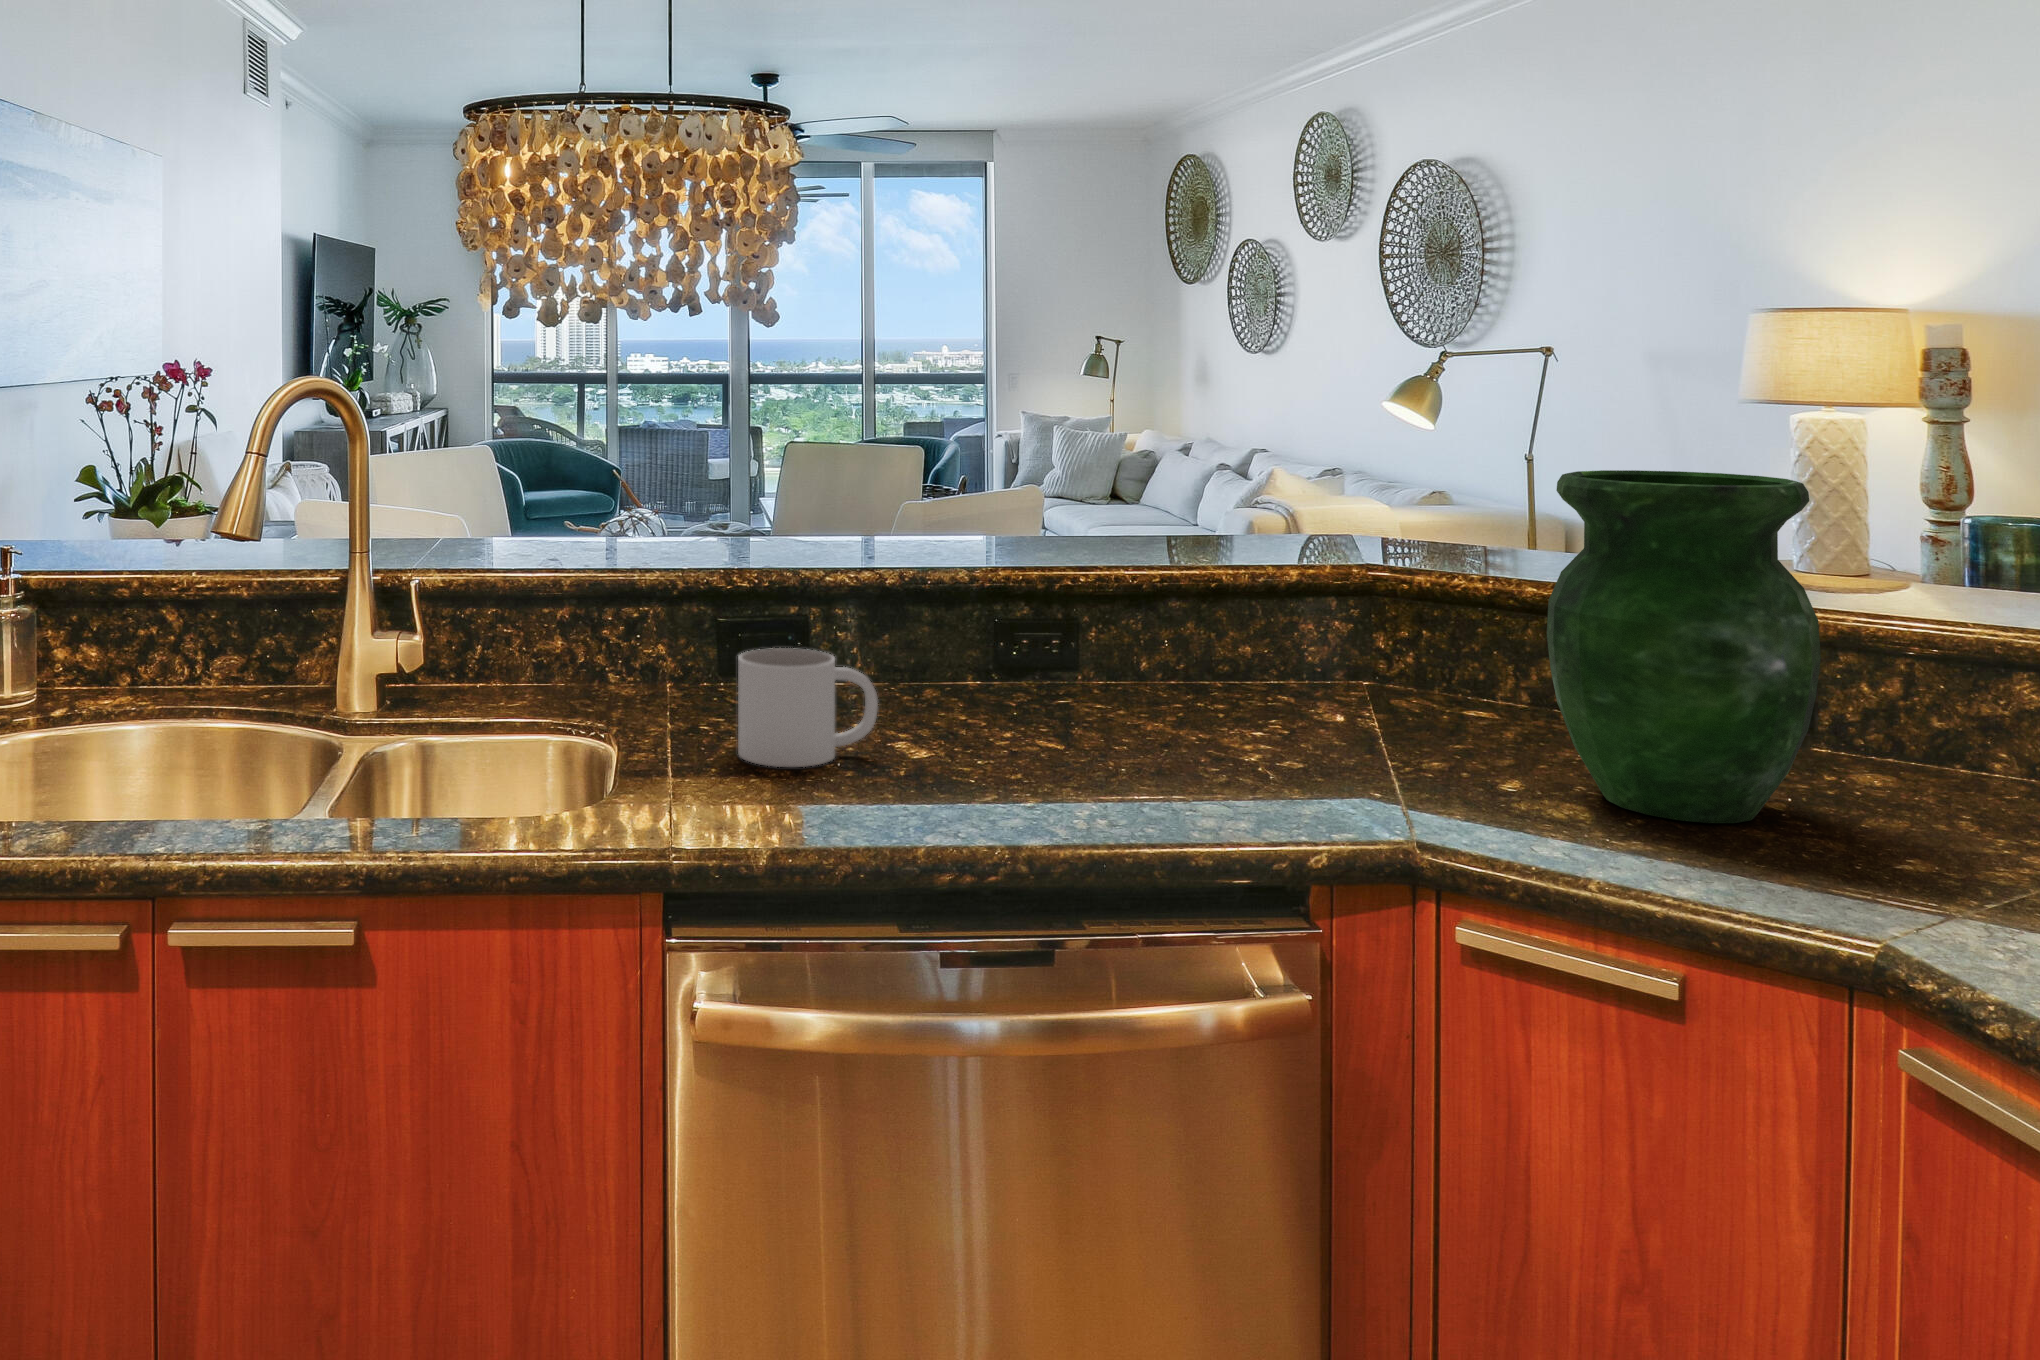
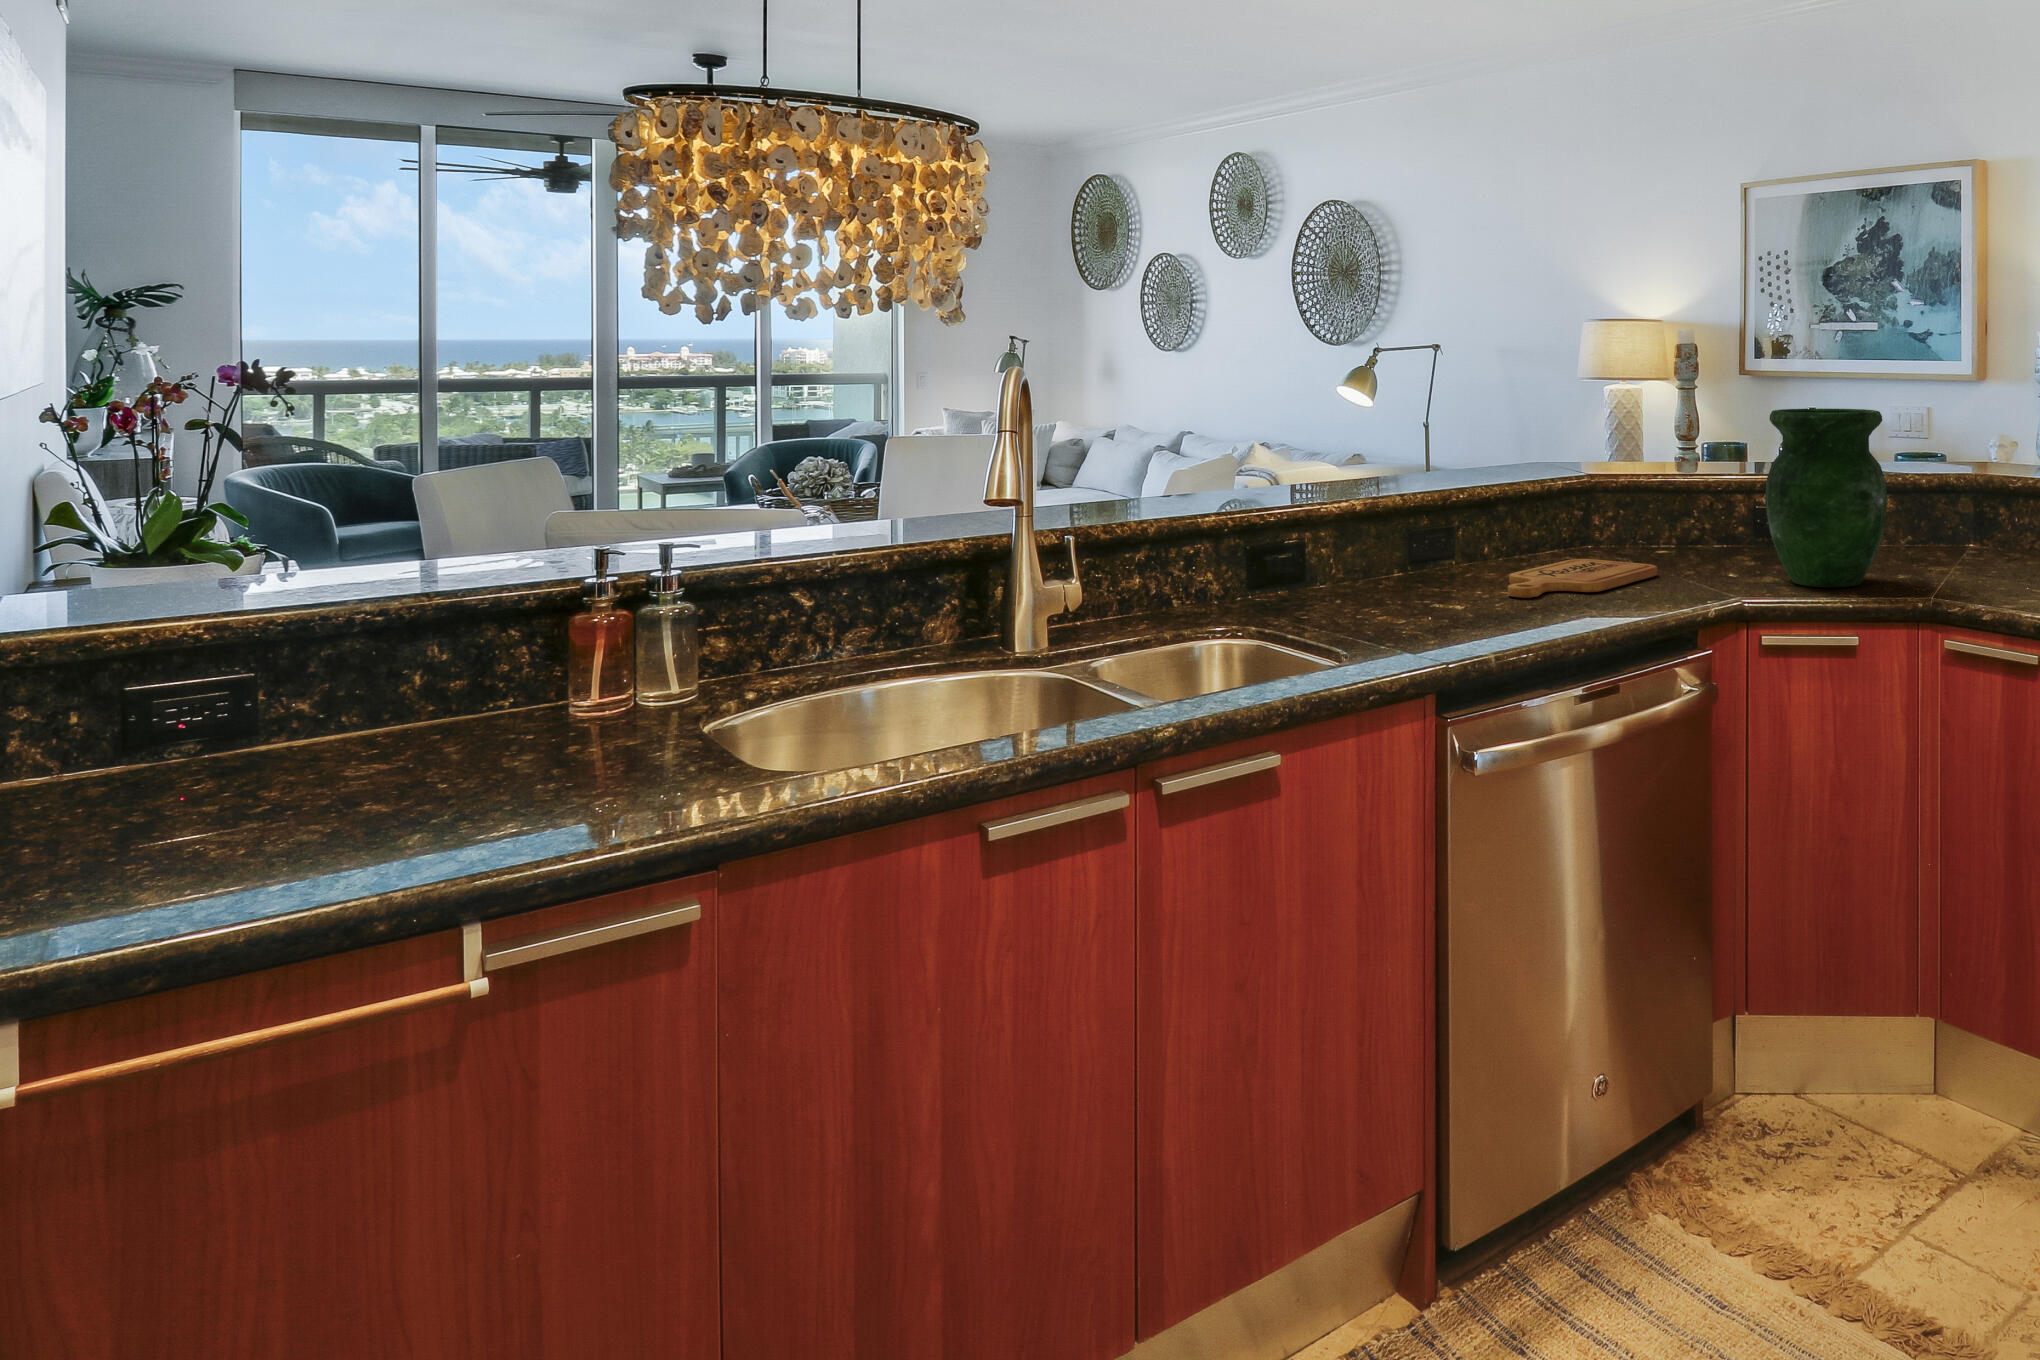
mug: present [738,648,878,767] -> none [1365,555,1449,634]
cutting board: none [1049,688,1373,748] -> present [1508,559,1657,597]

